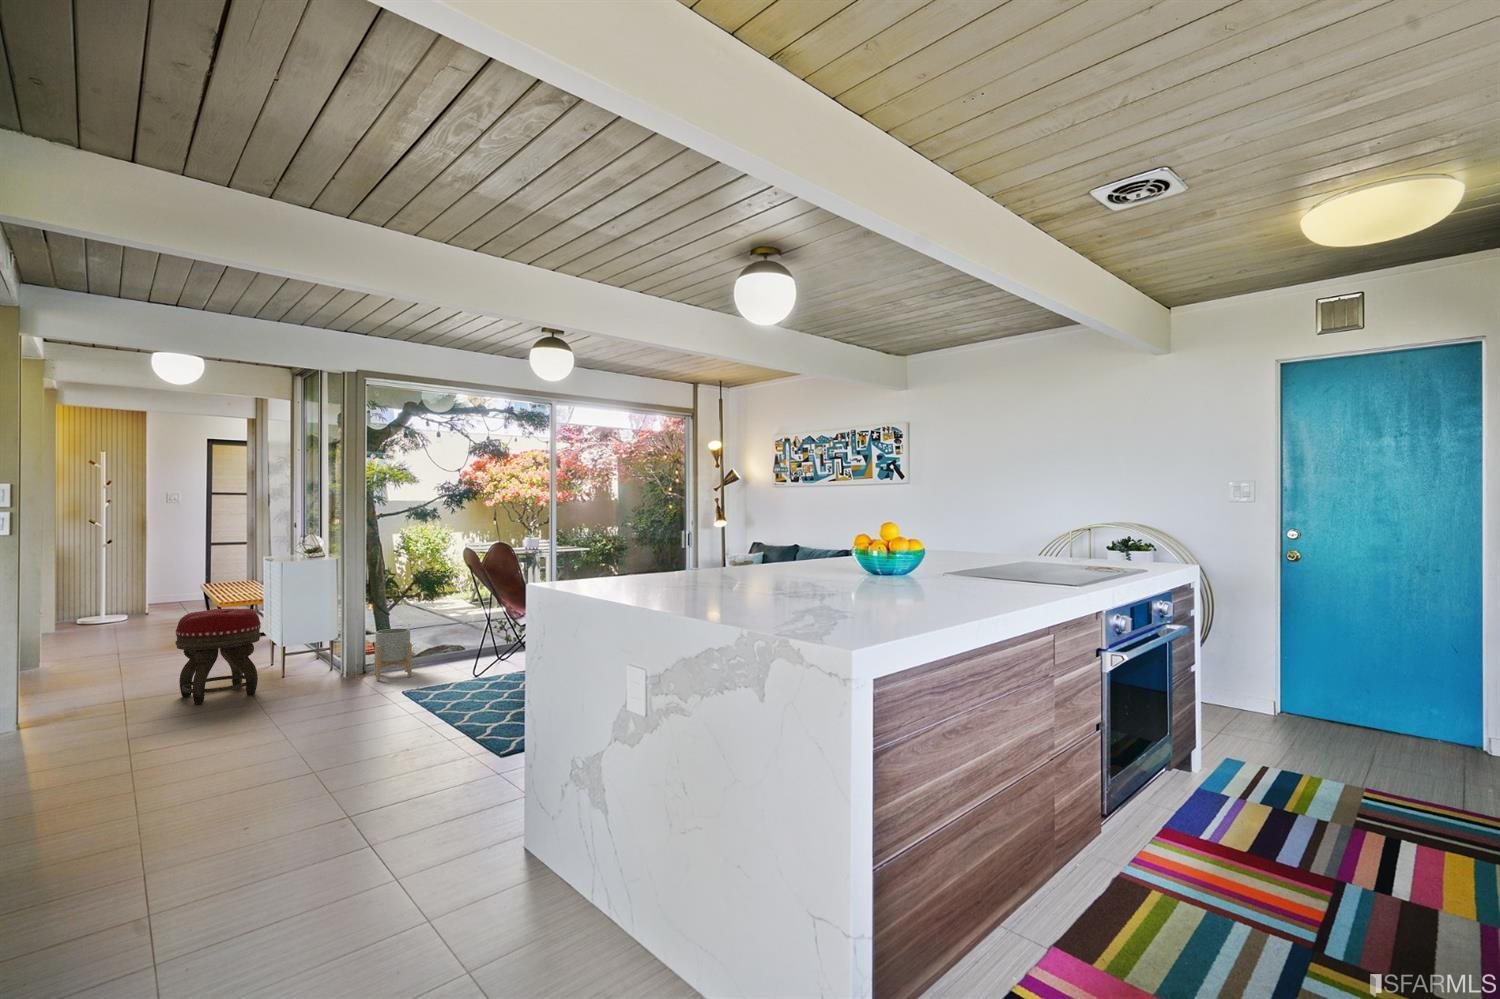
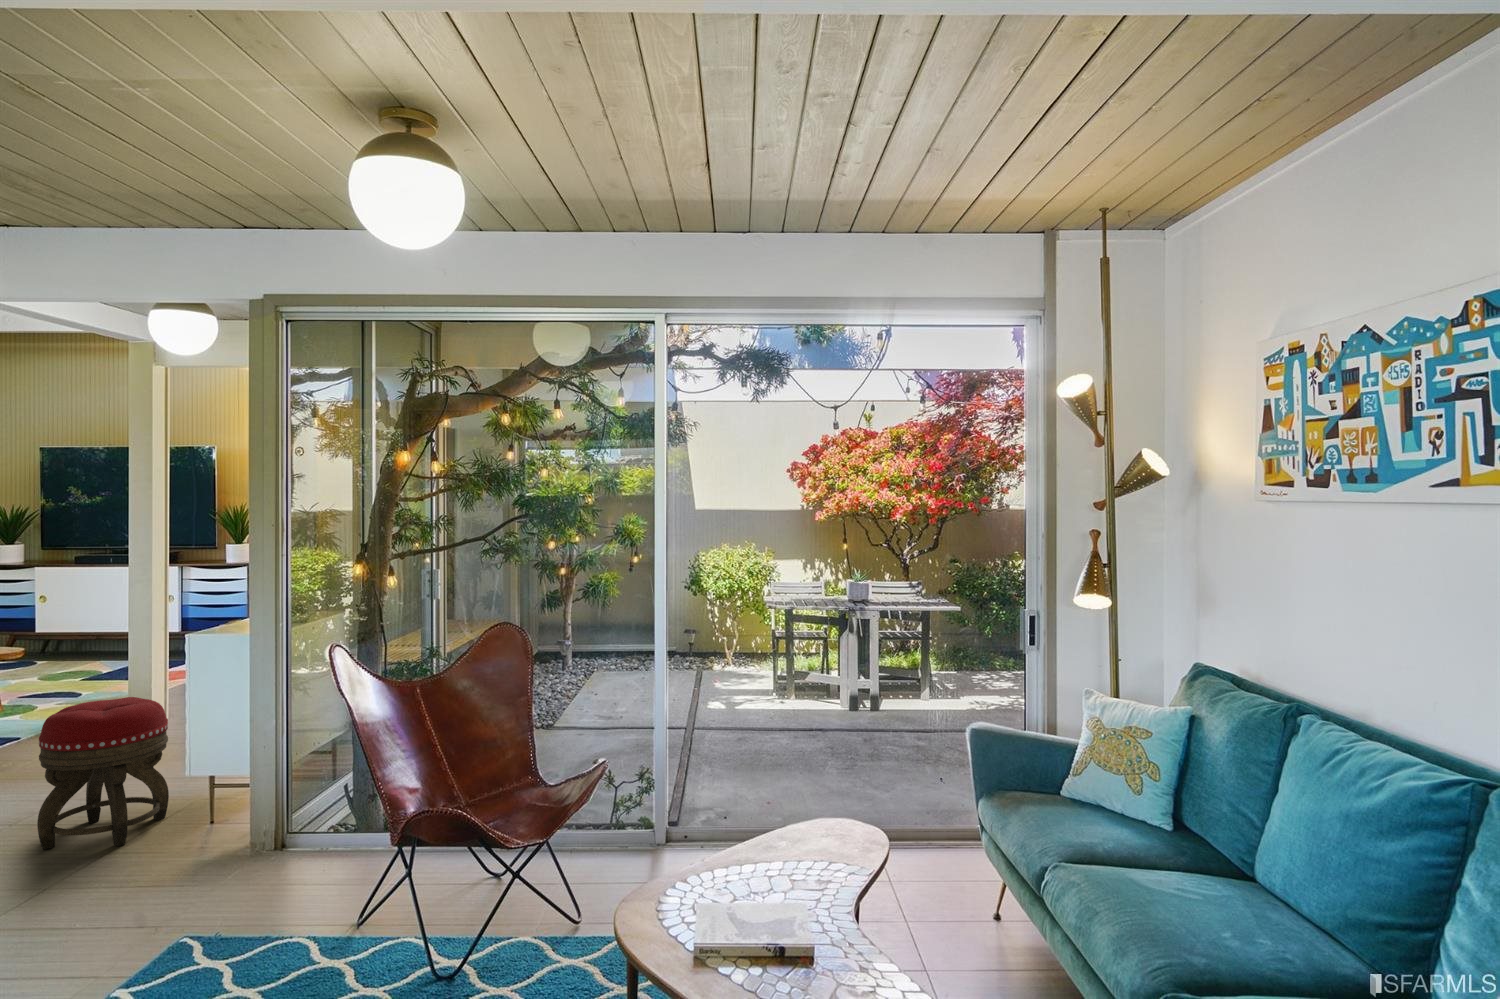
planter: present [374,628,412,681] -> none [256,768,343,872]

